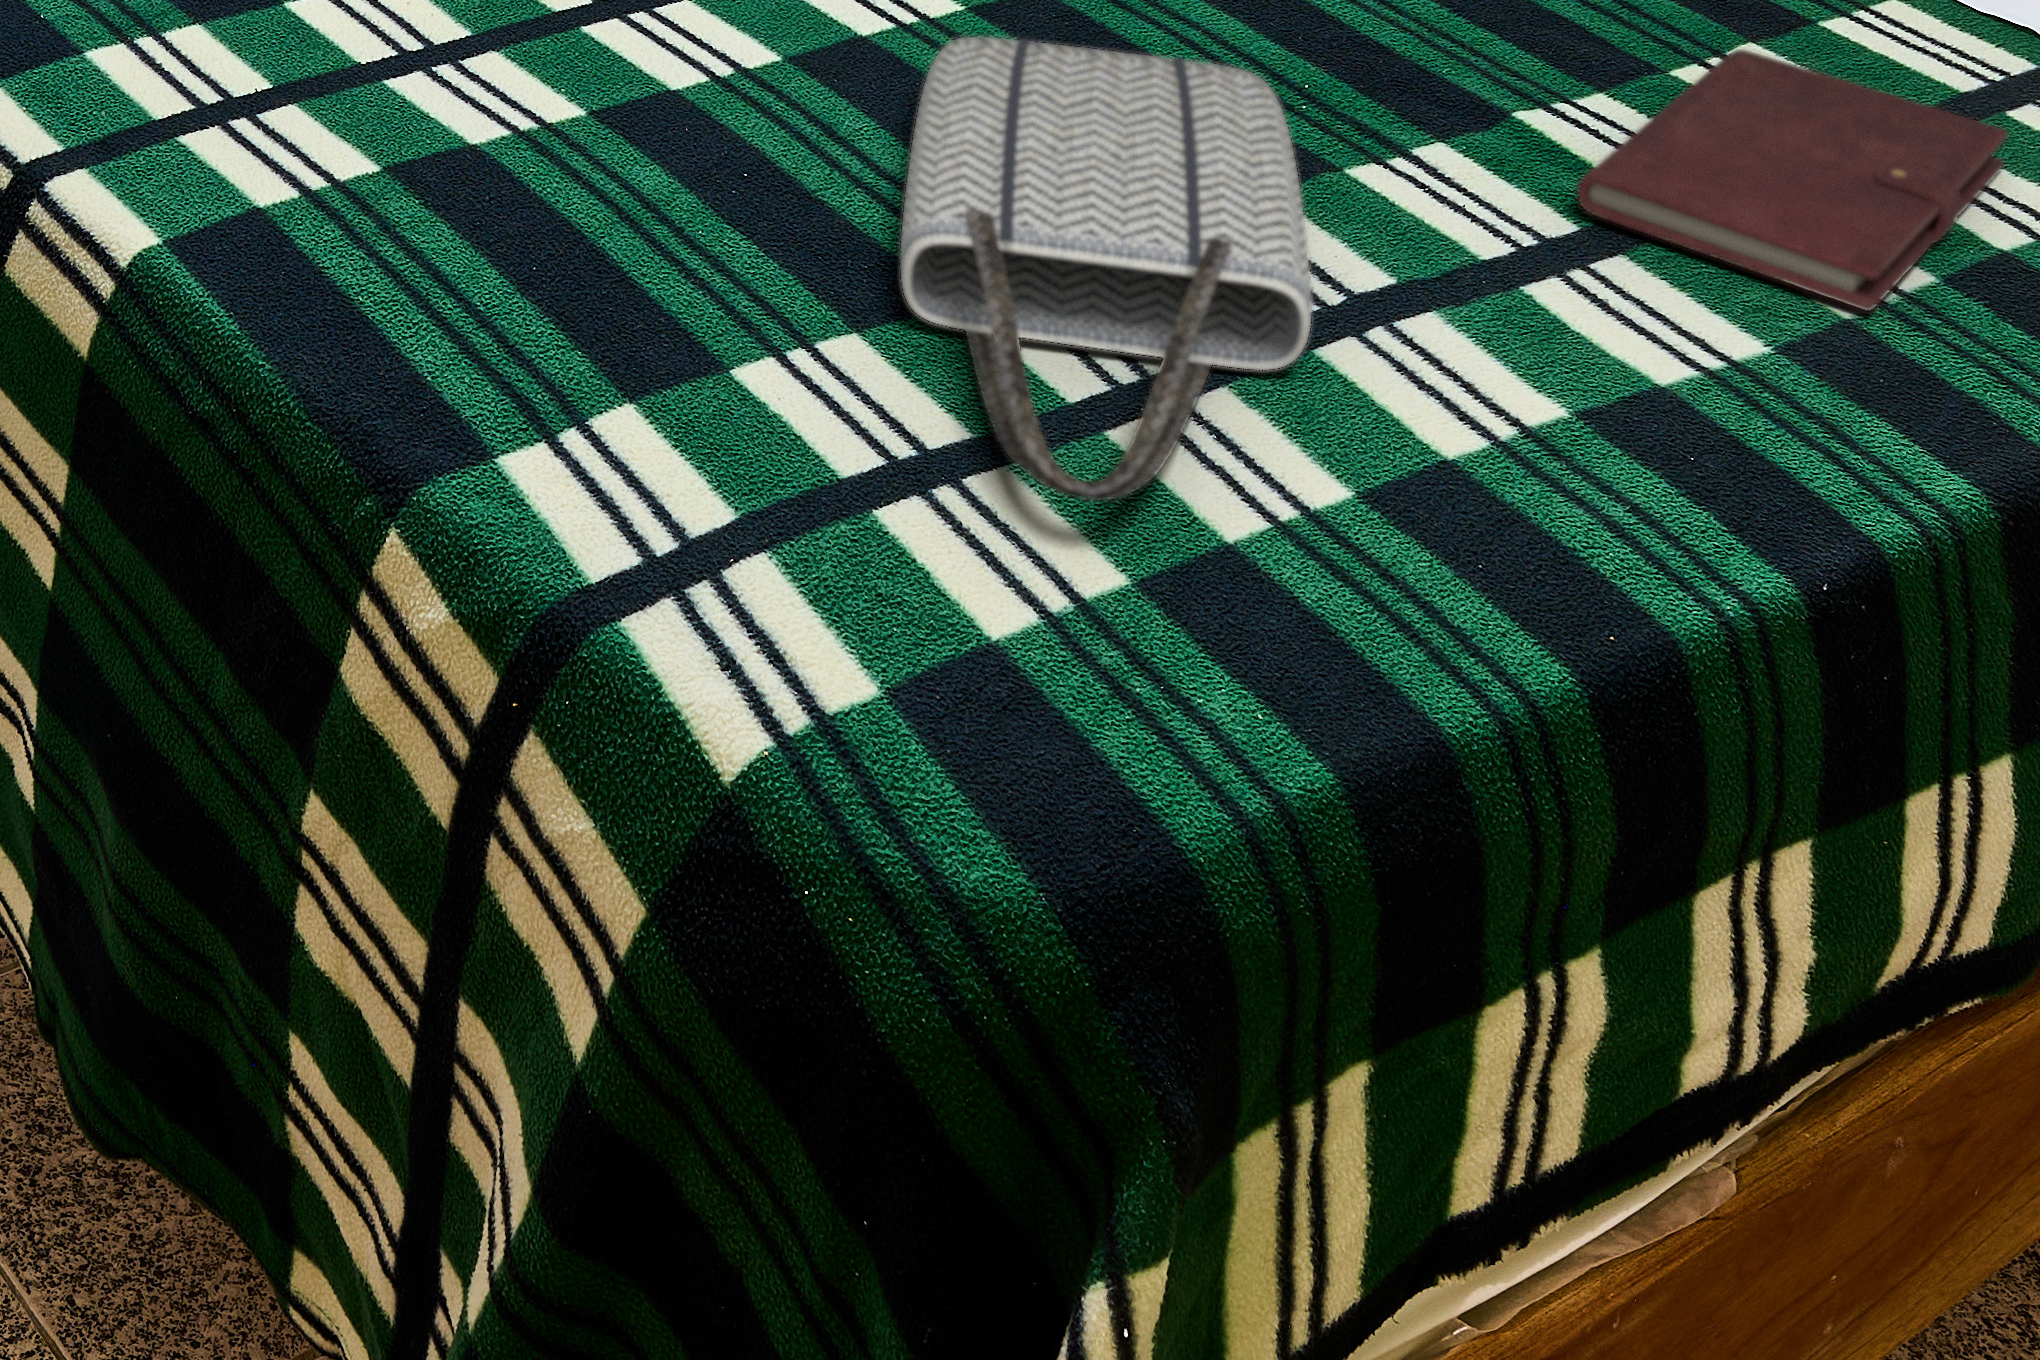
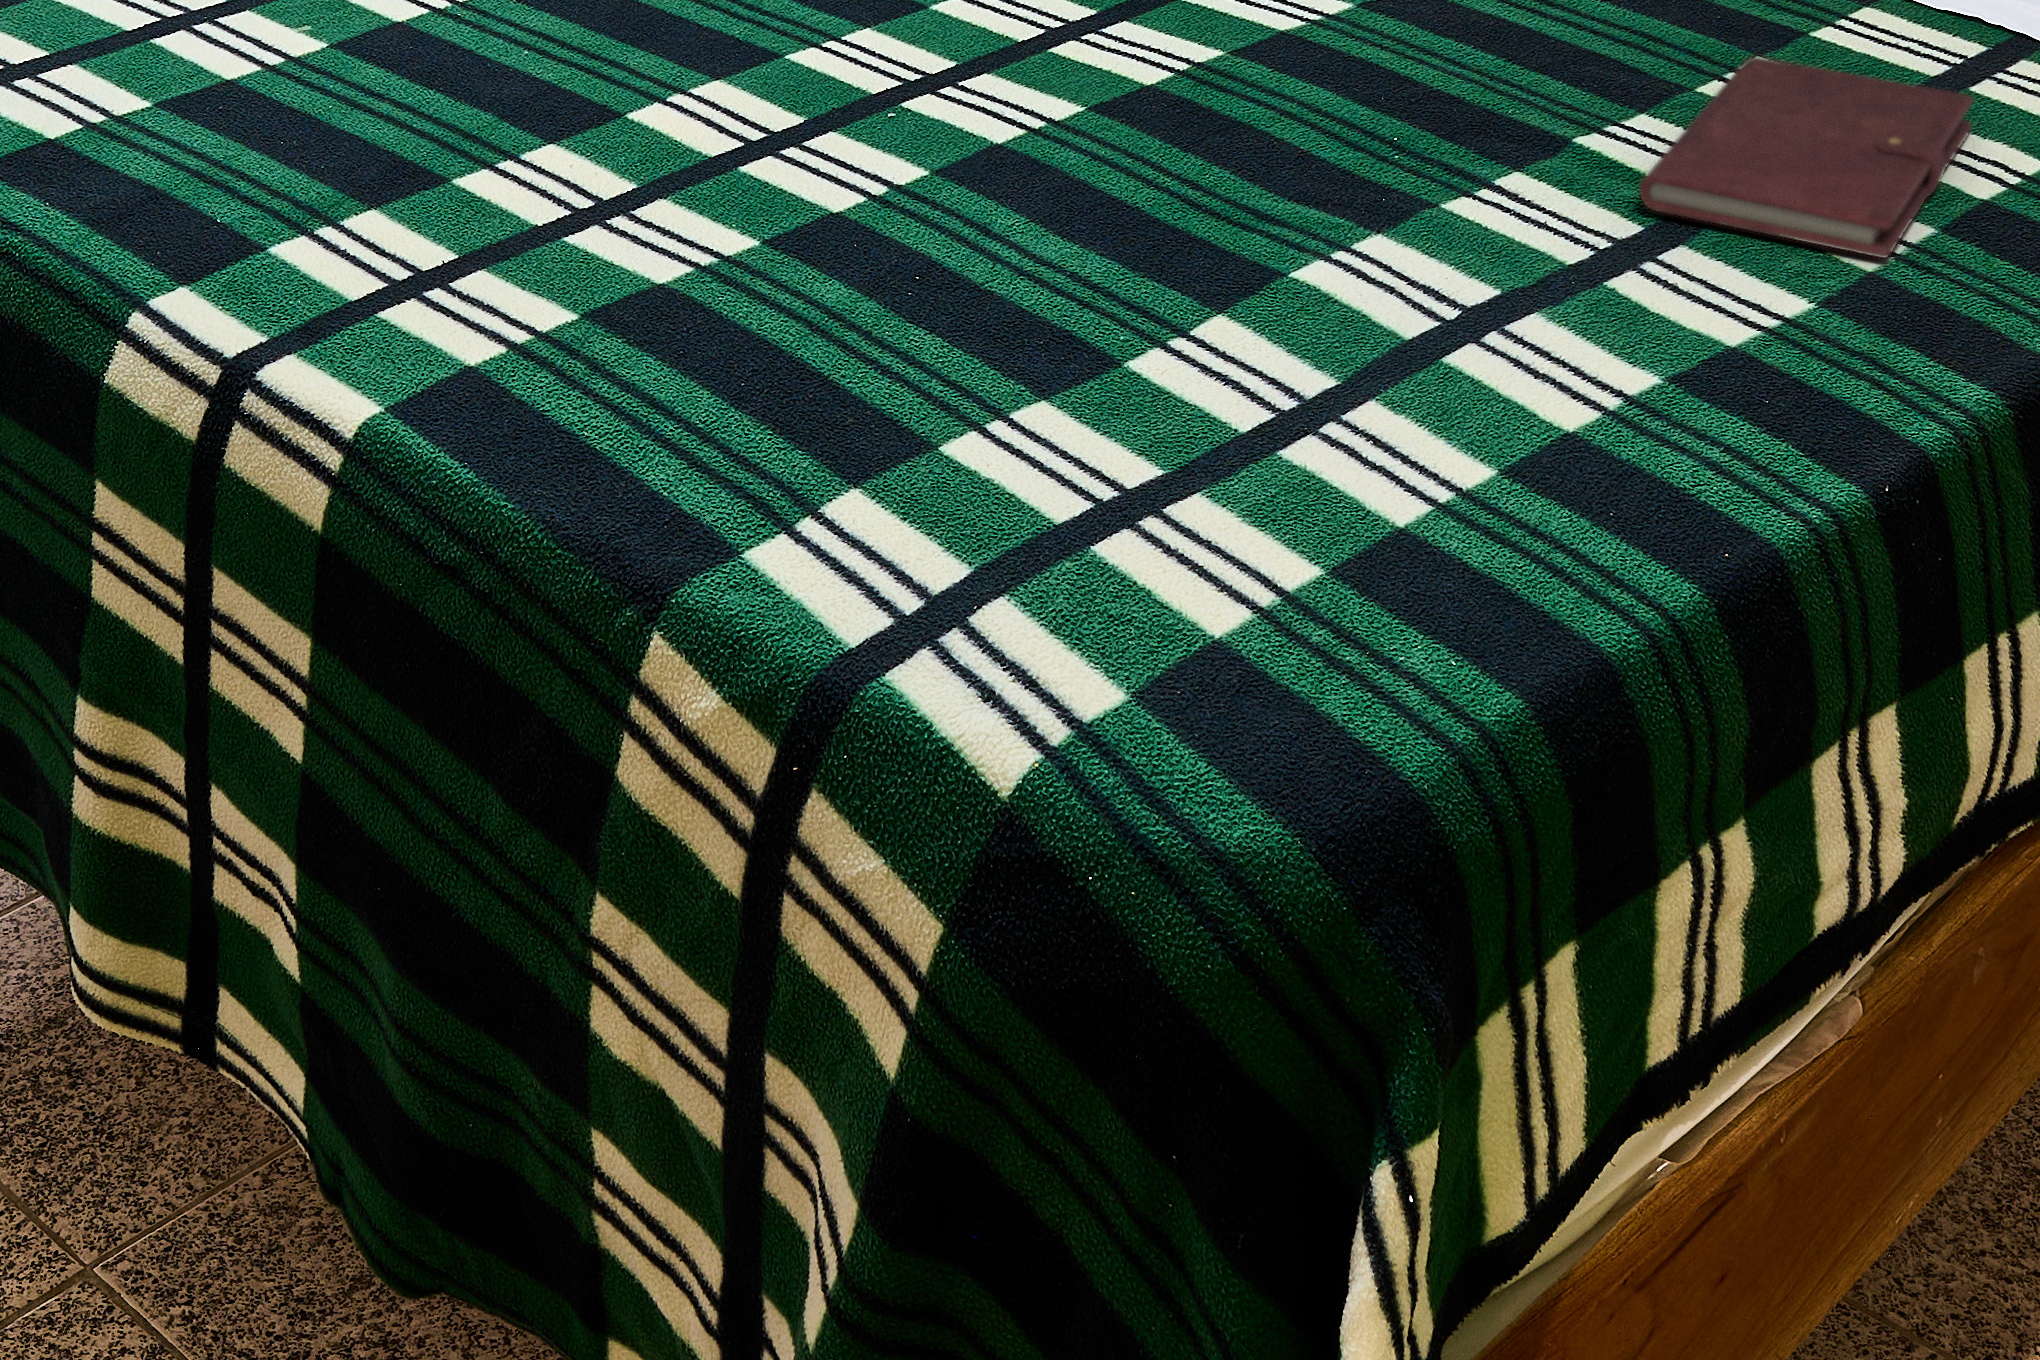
tote bag: present [901,37,1312,501] -> none [1071,122,1441,504]

